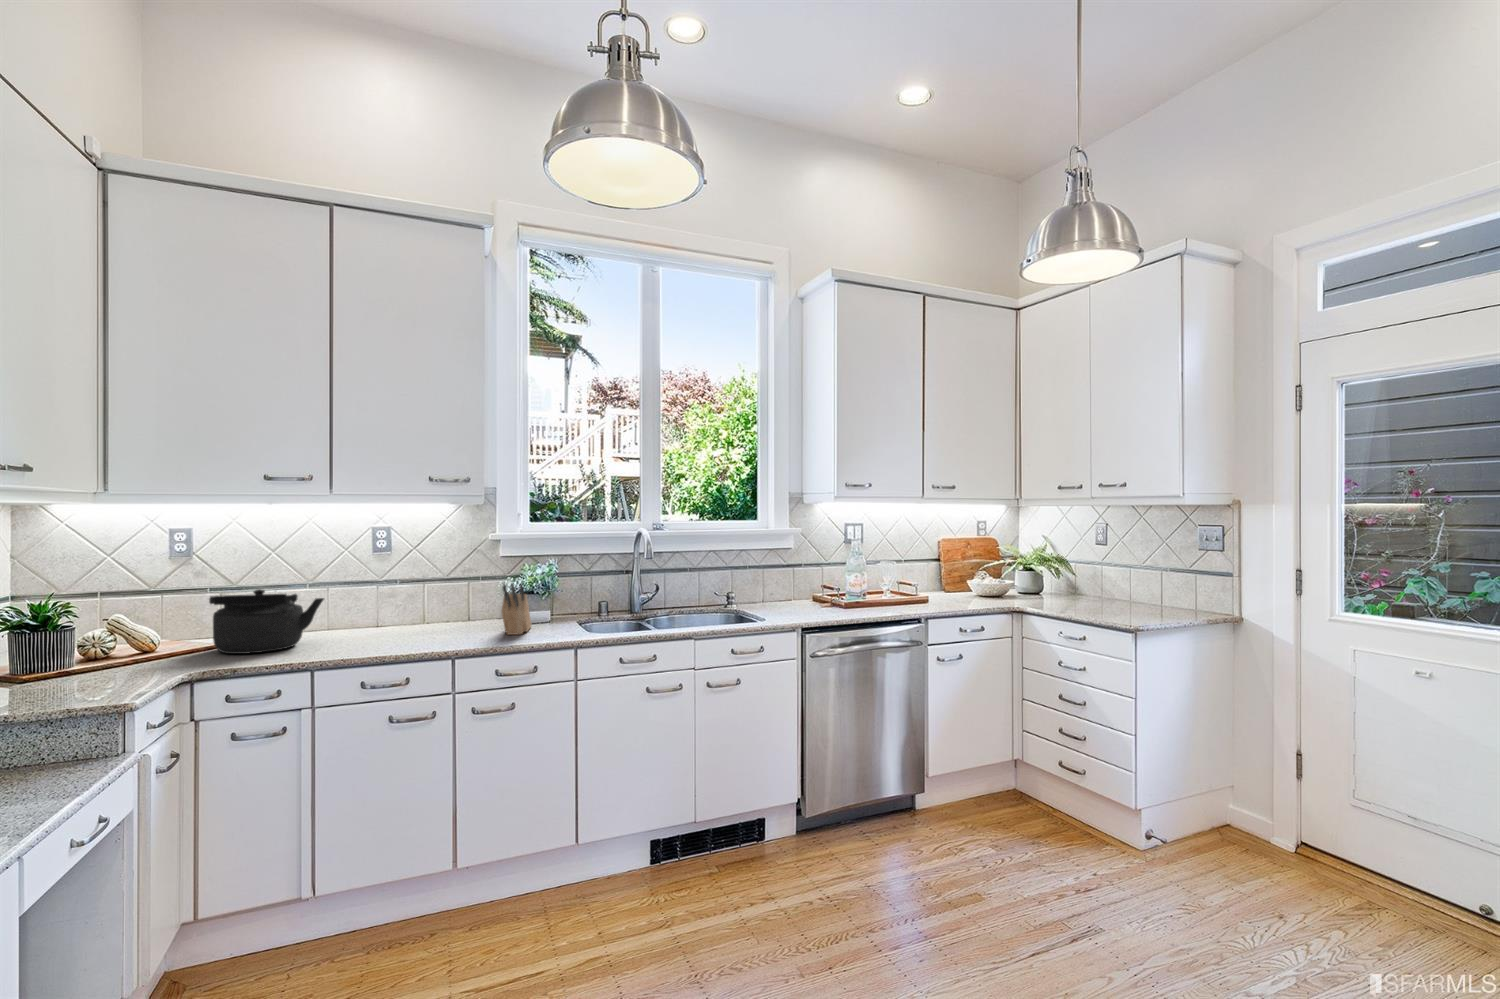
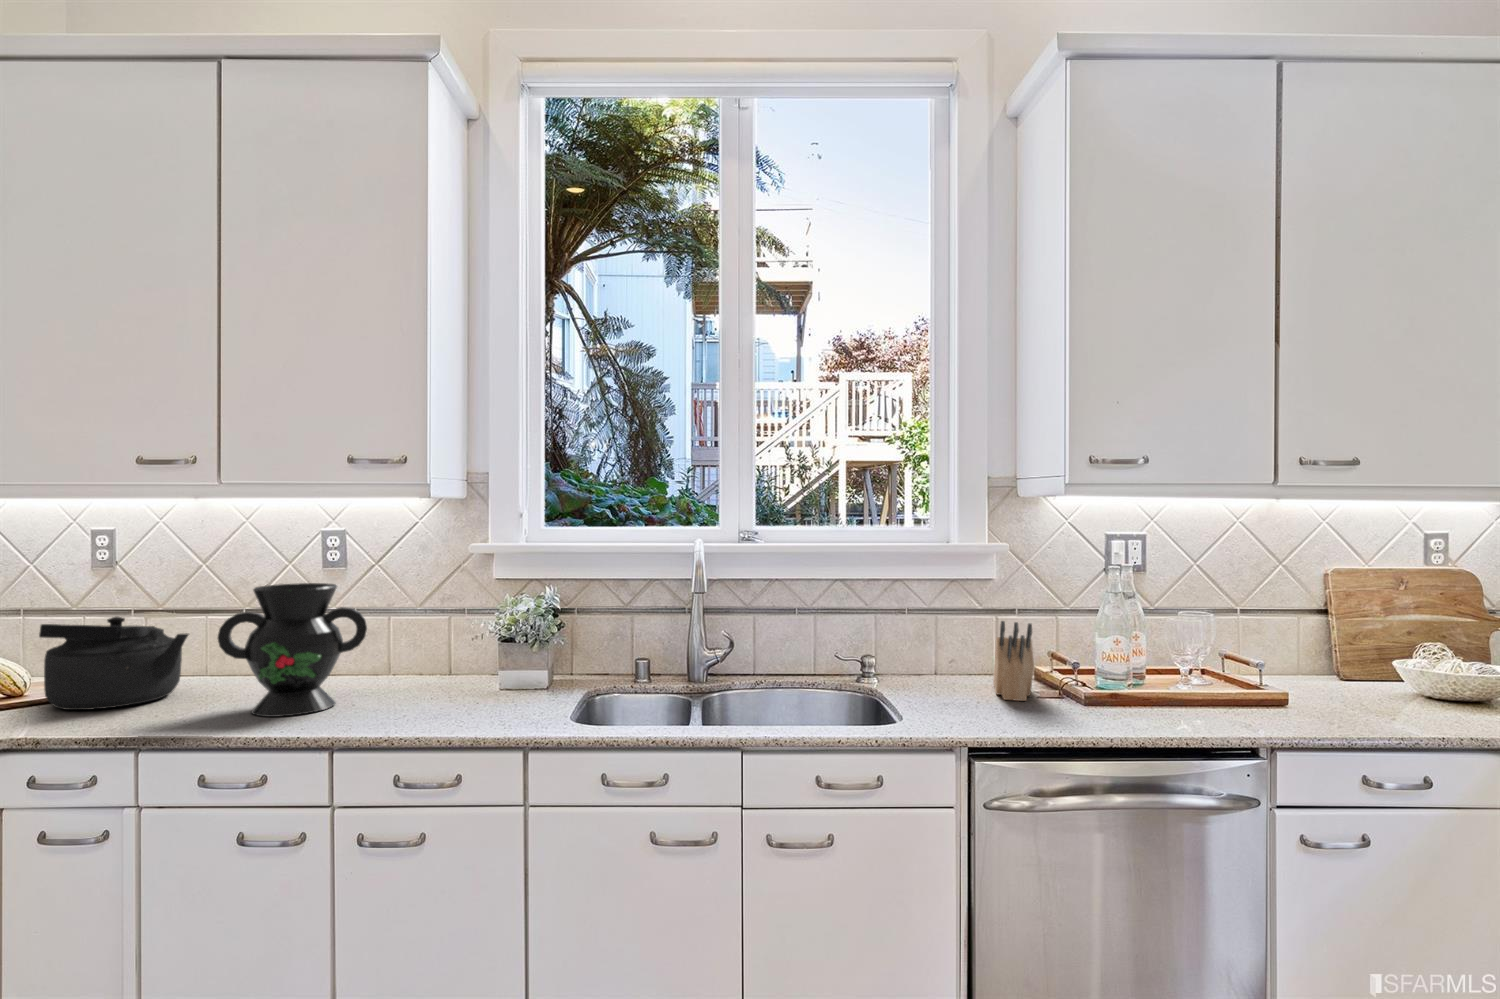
decorative vase: none [366,561,452,646] -> present [218,583,367,717]
knife block: present [502,583,532,635] -> present [993,621,1034,701]

